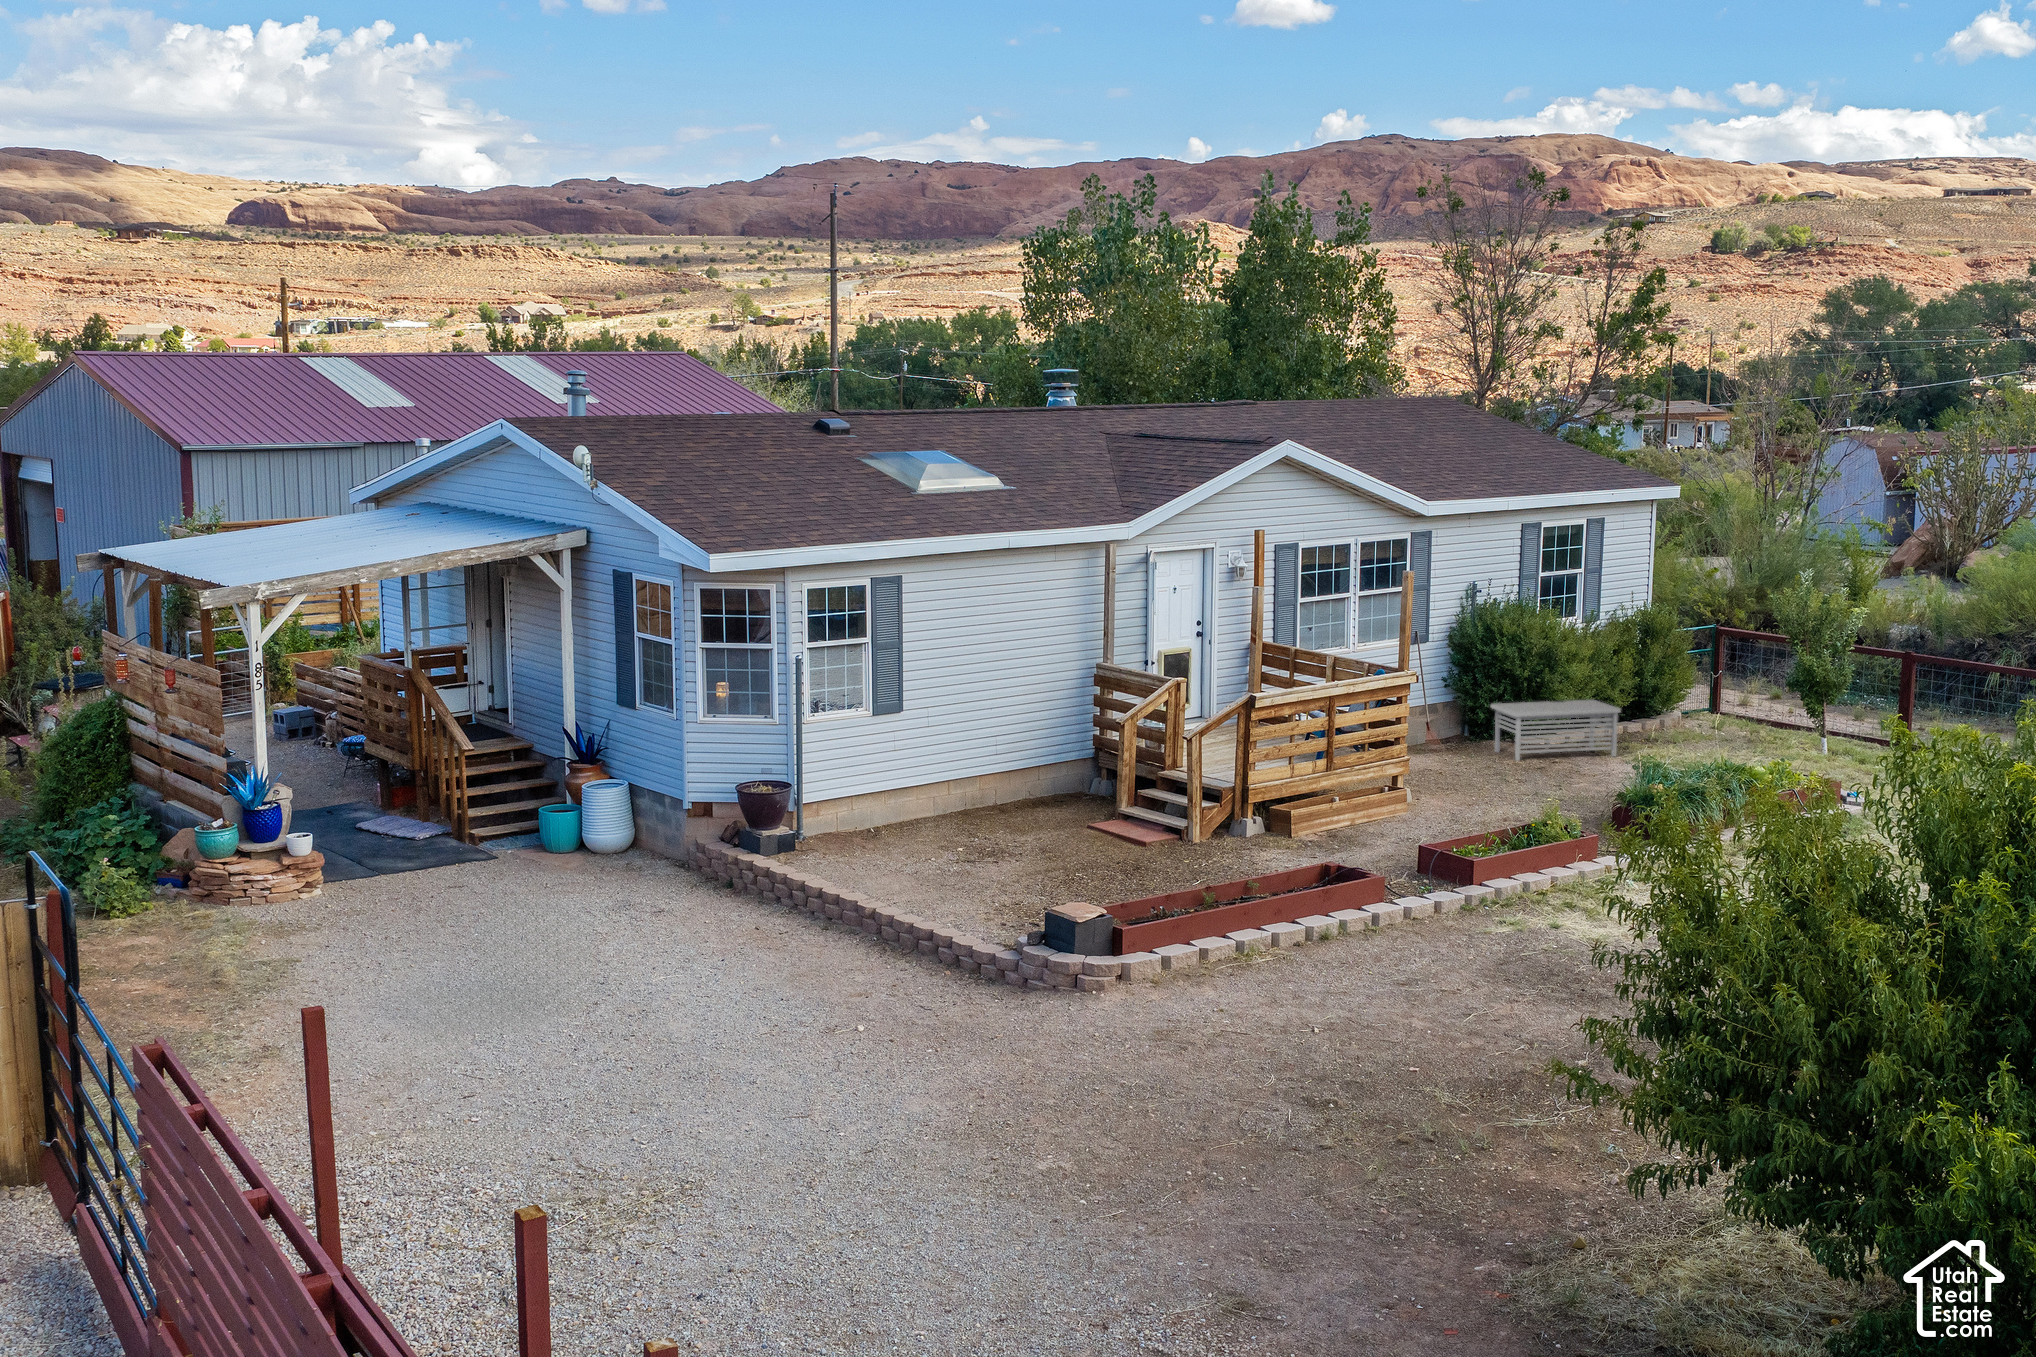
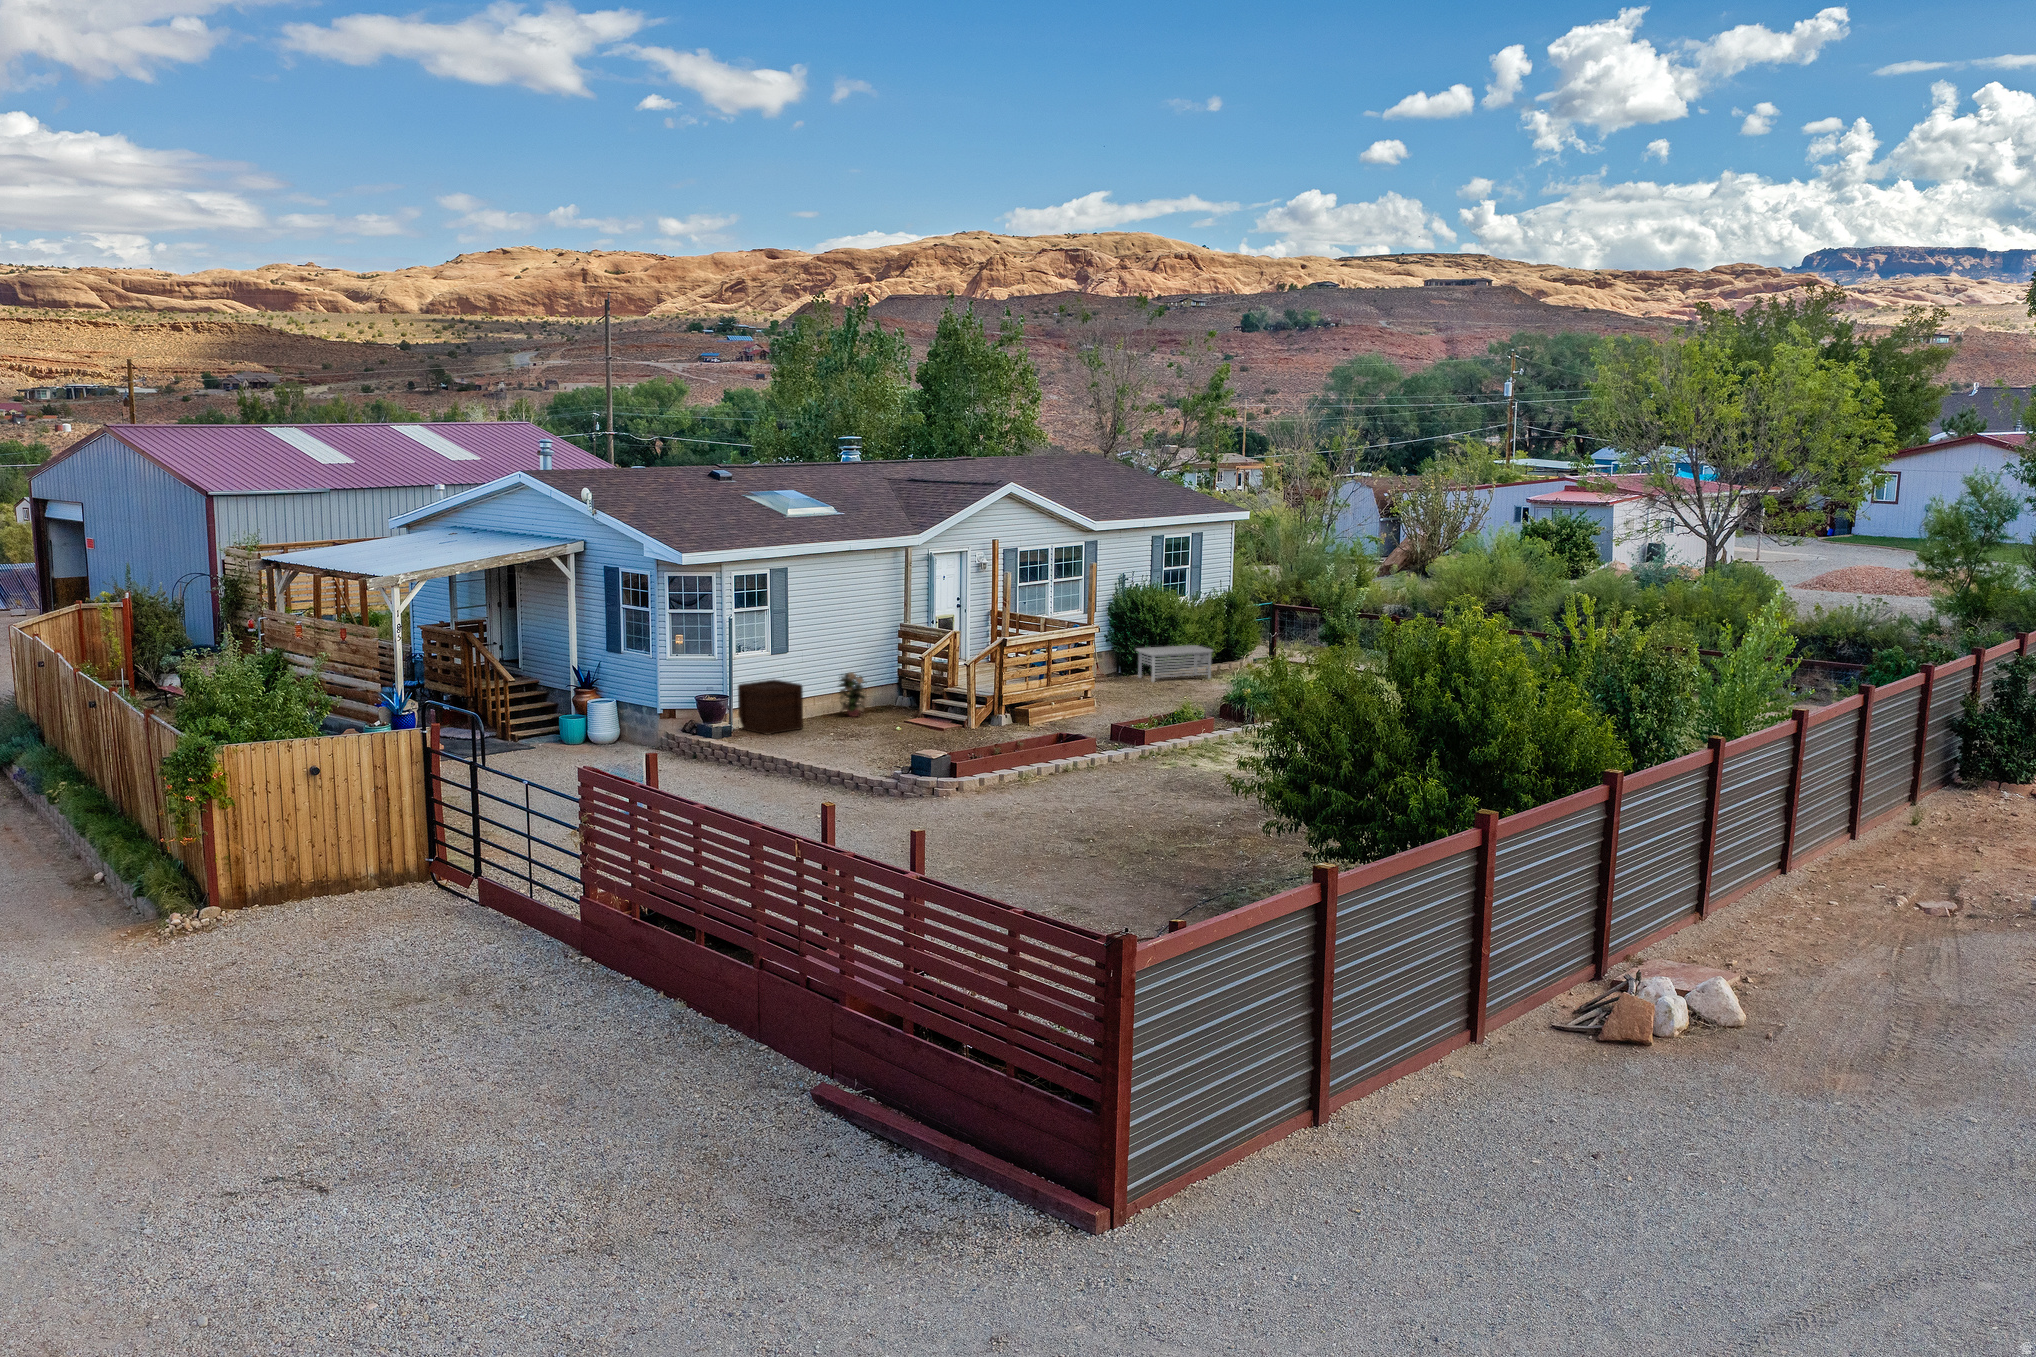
decorative plant: none [980,743,1030,815] -> present [839,672,866,717]
wooden crate: none [812,755,915,847] -> present [738,680,803,735]

